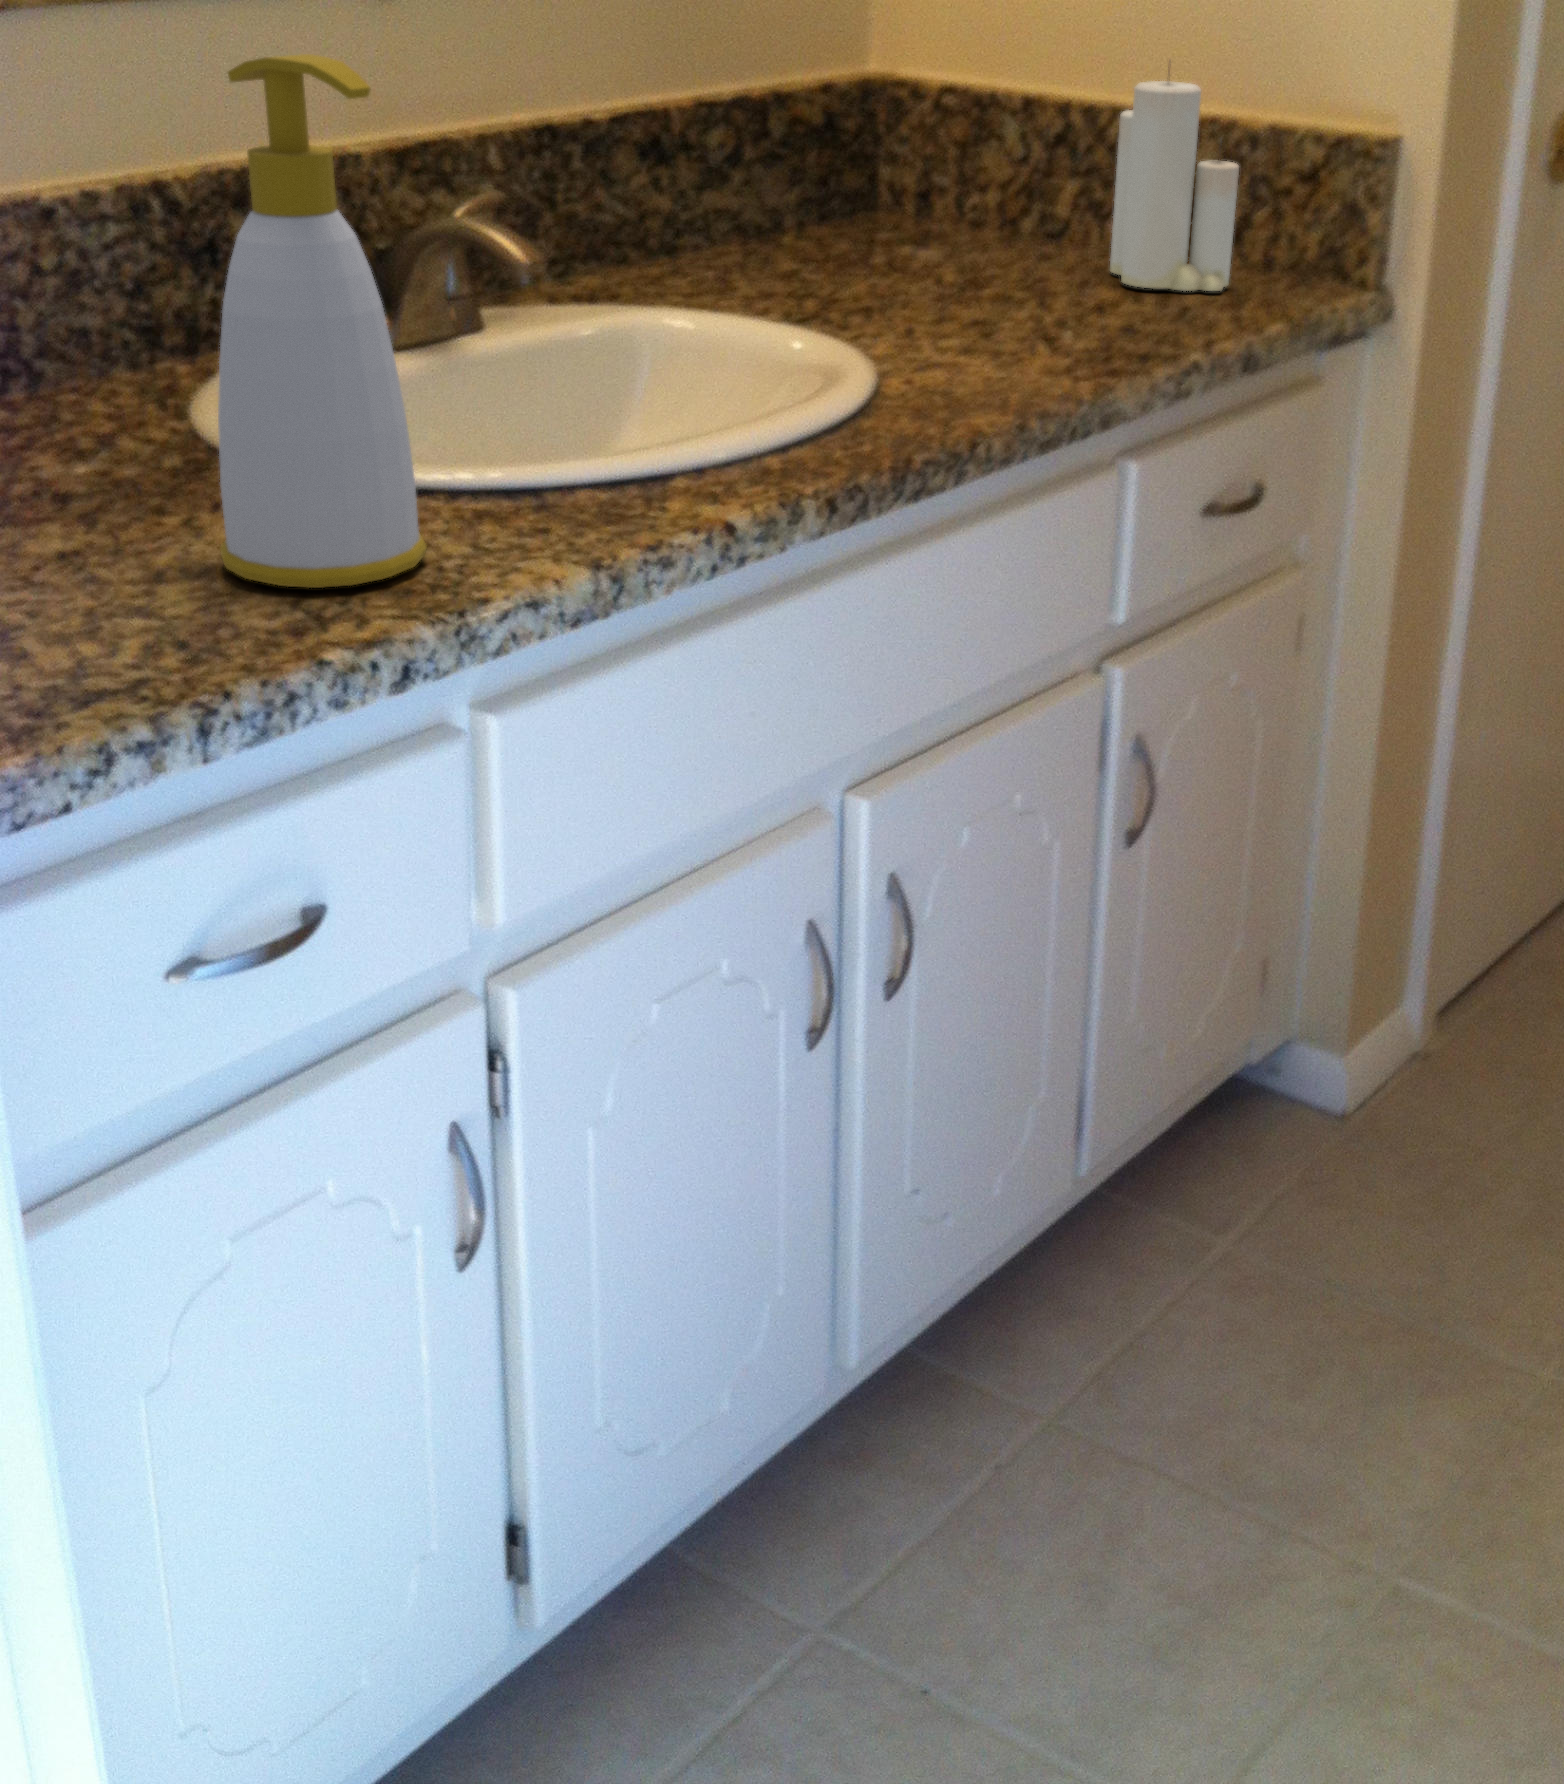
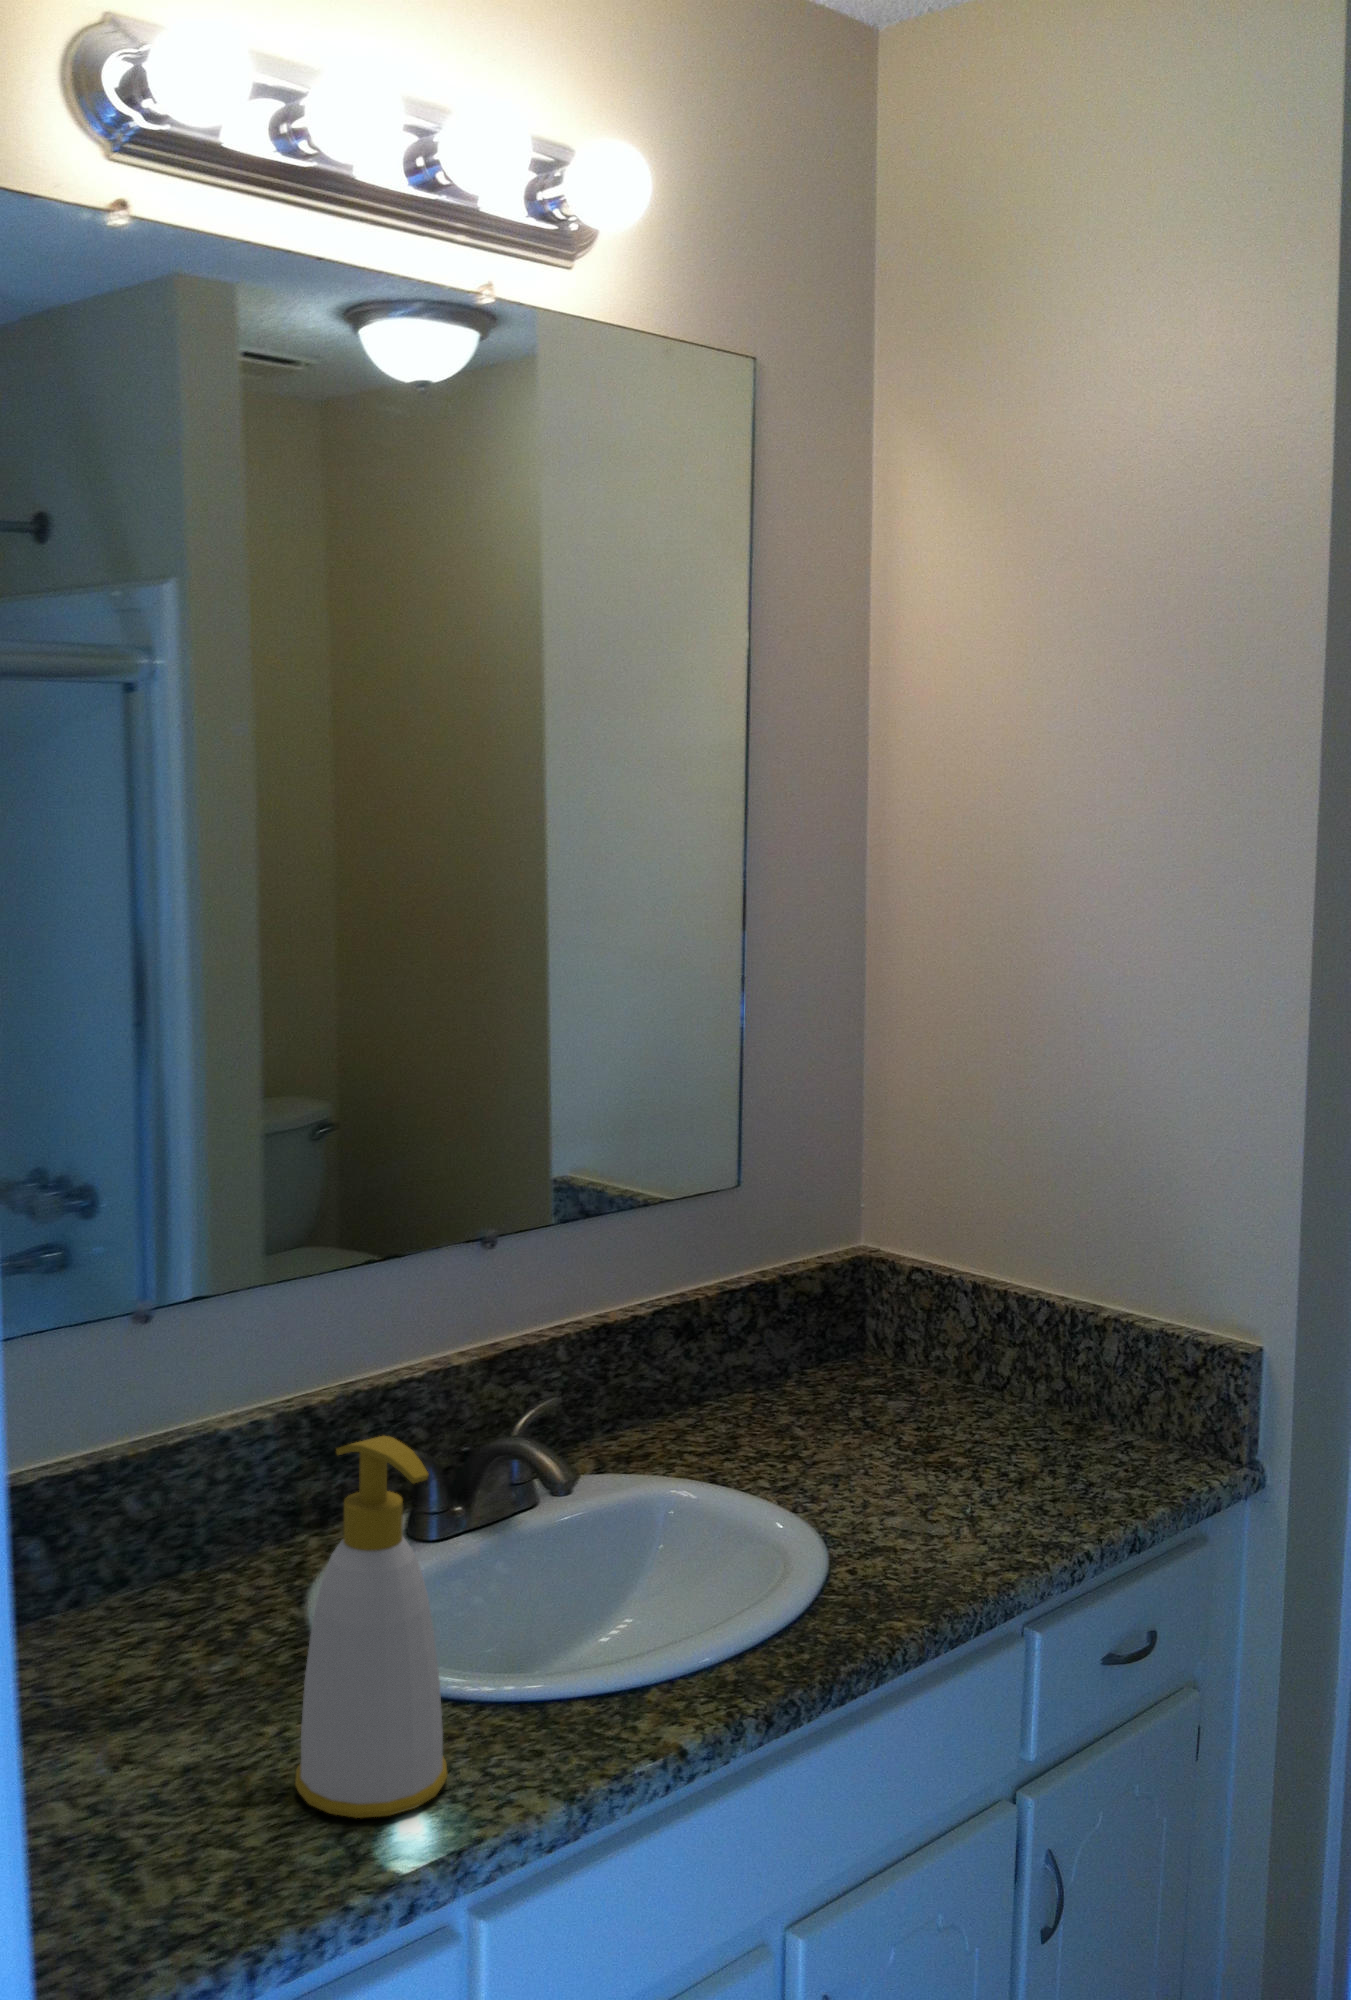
candle: present [1110,81,1239,291] -> none [1034,1293,1131,1465]

